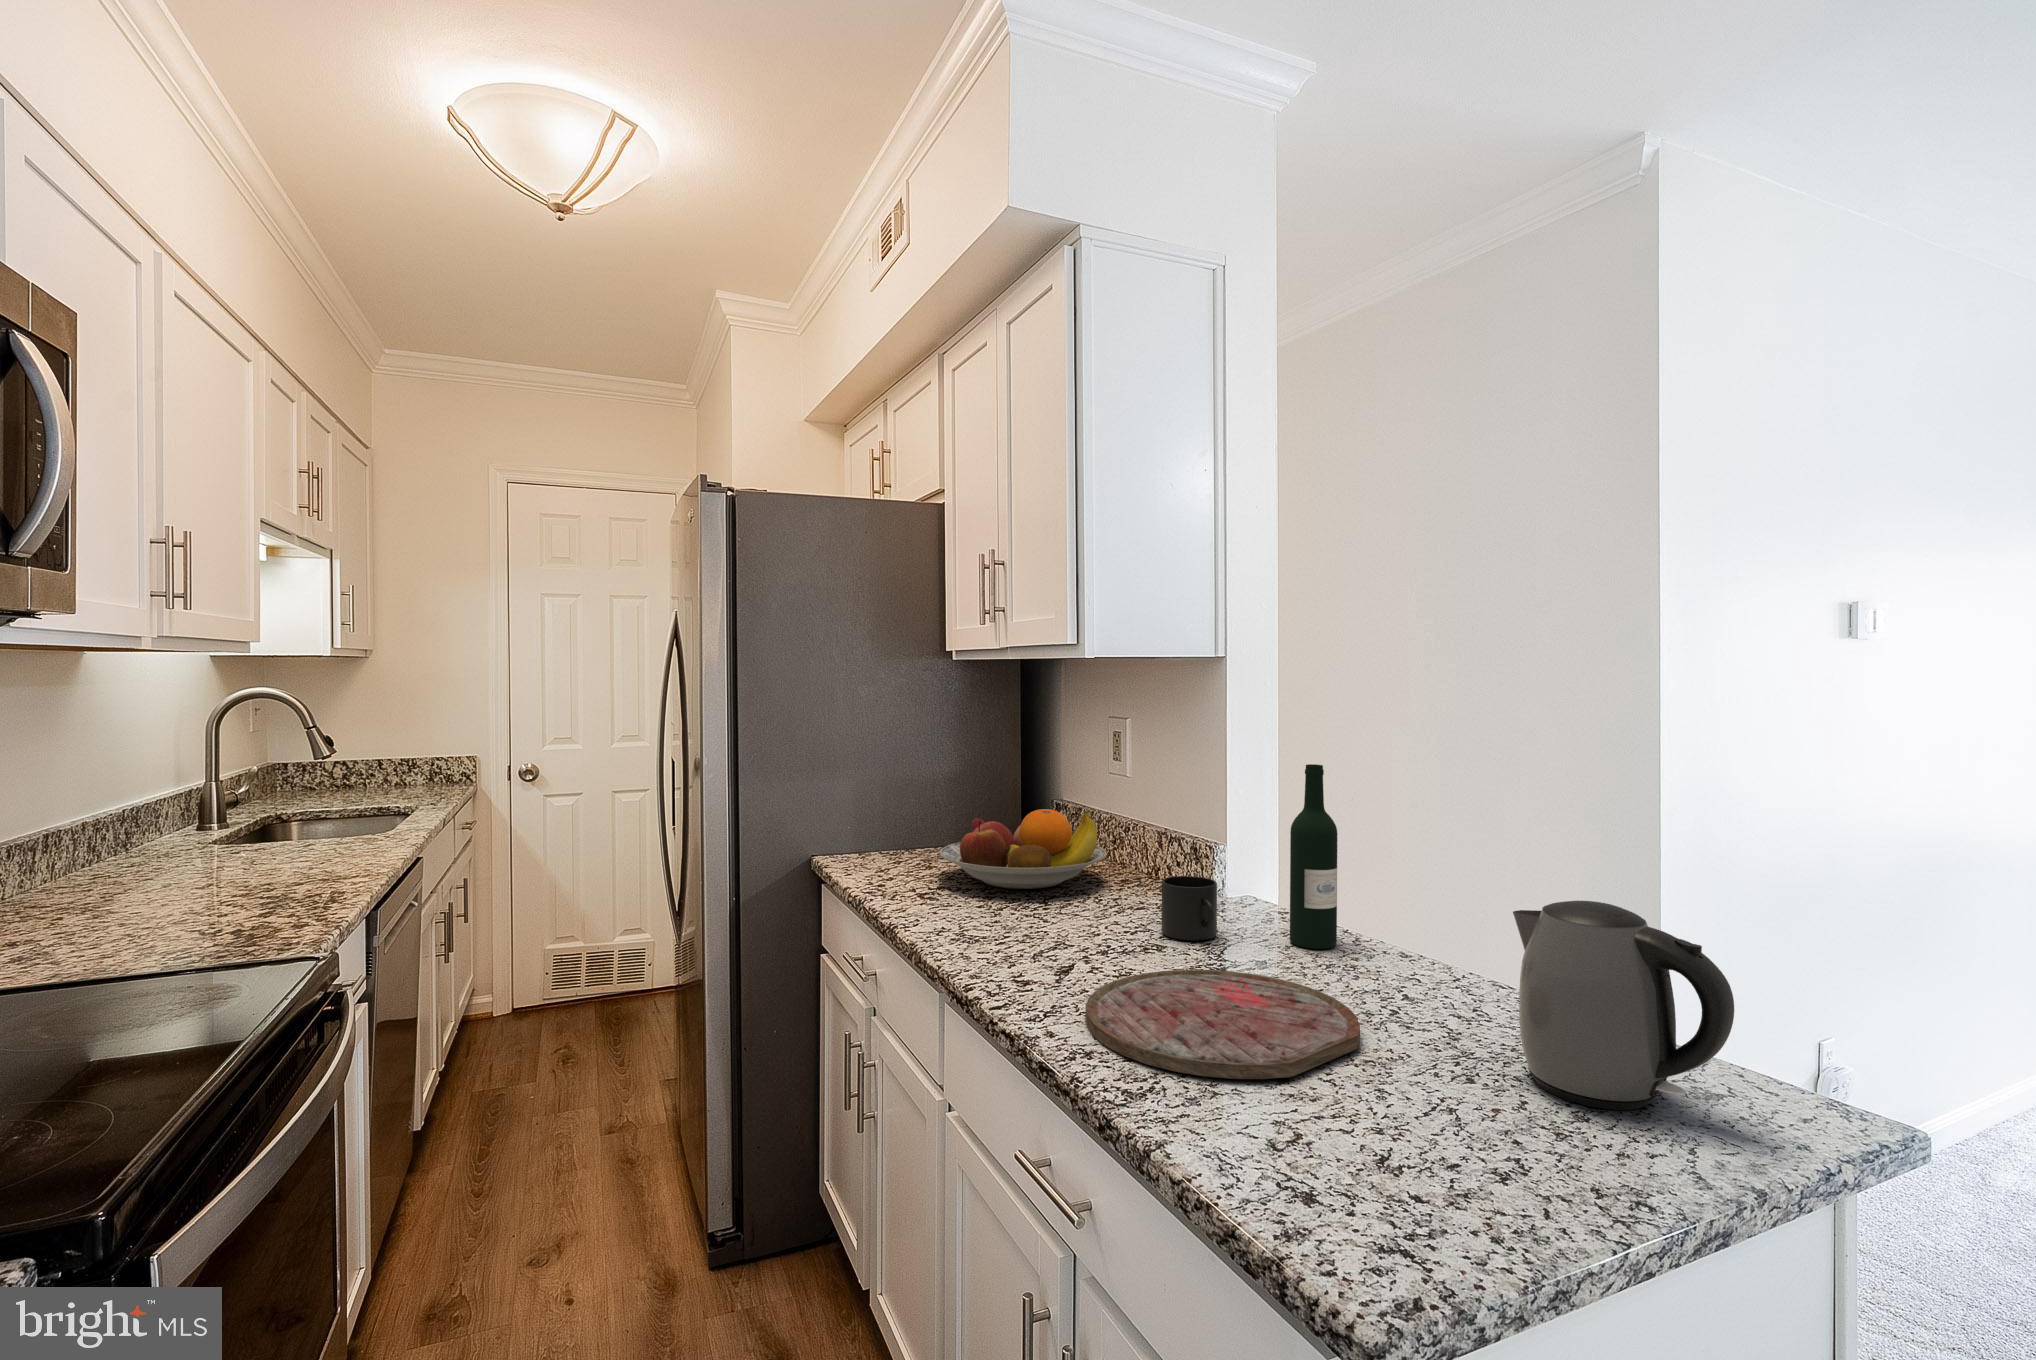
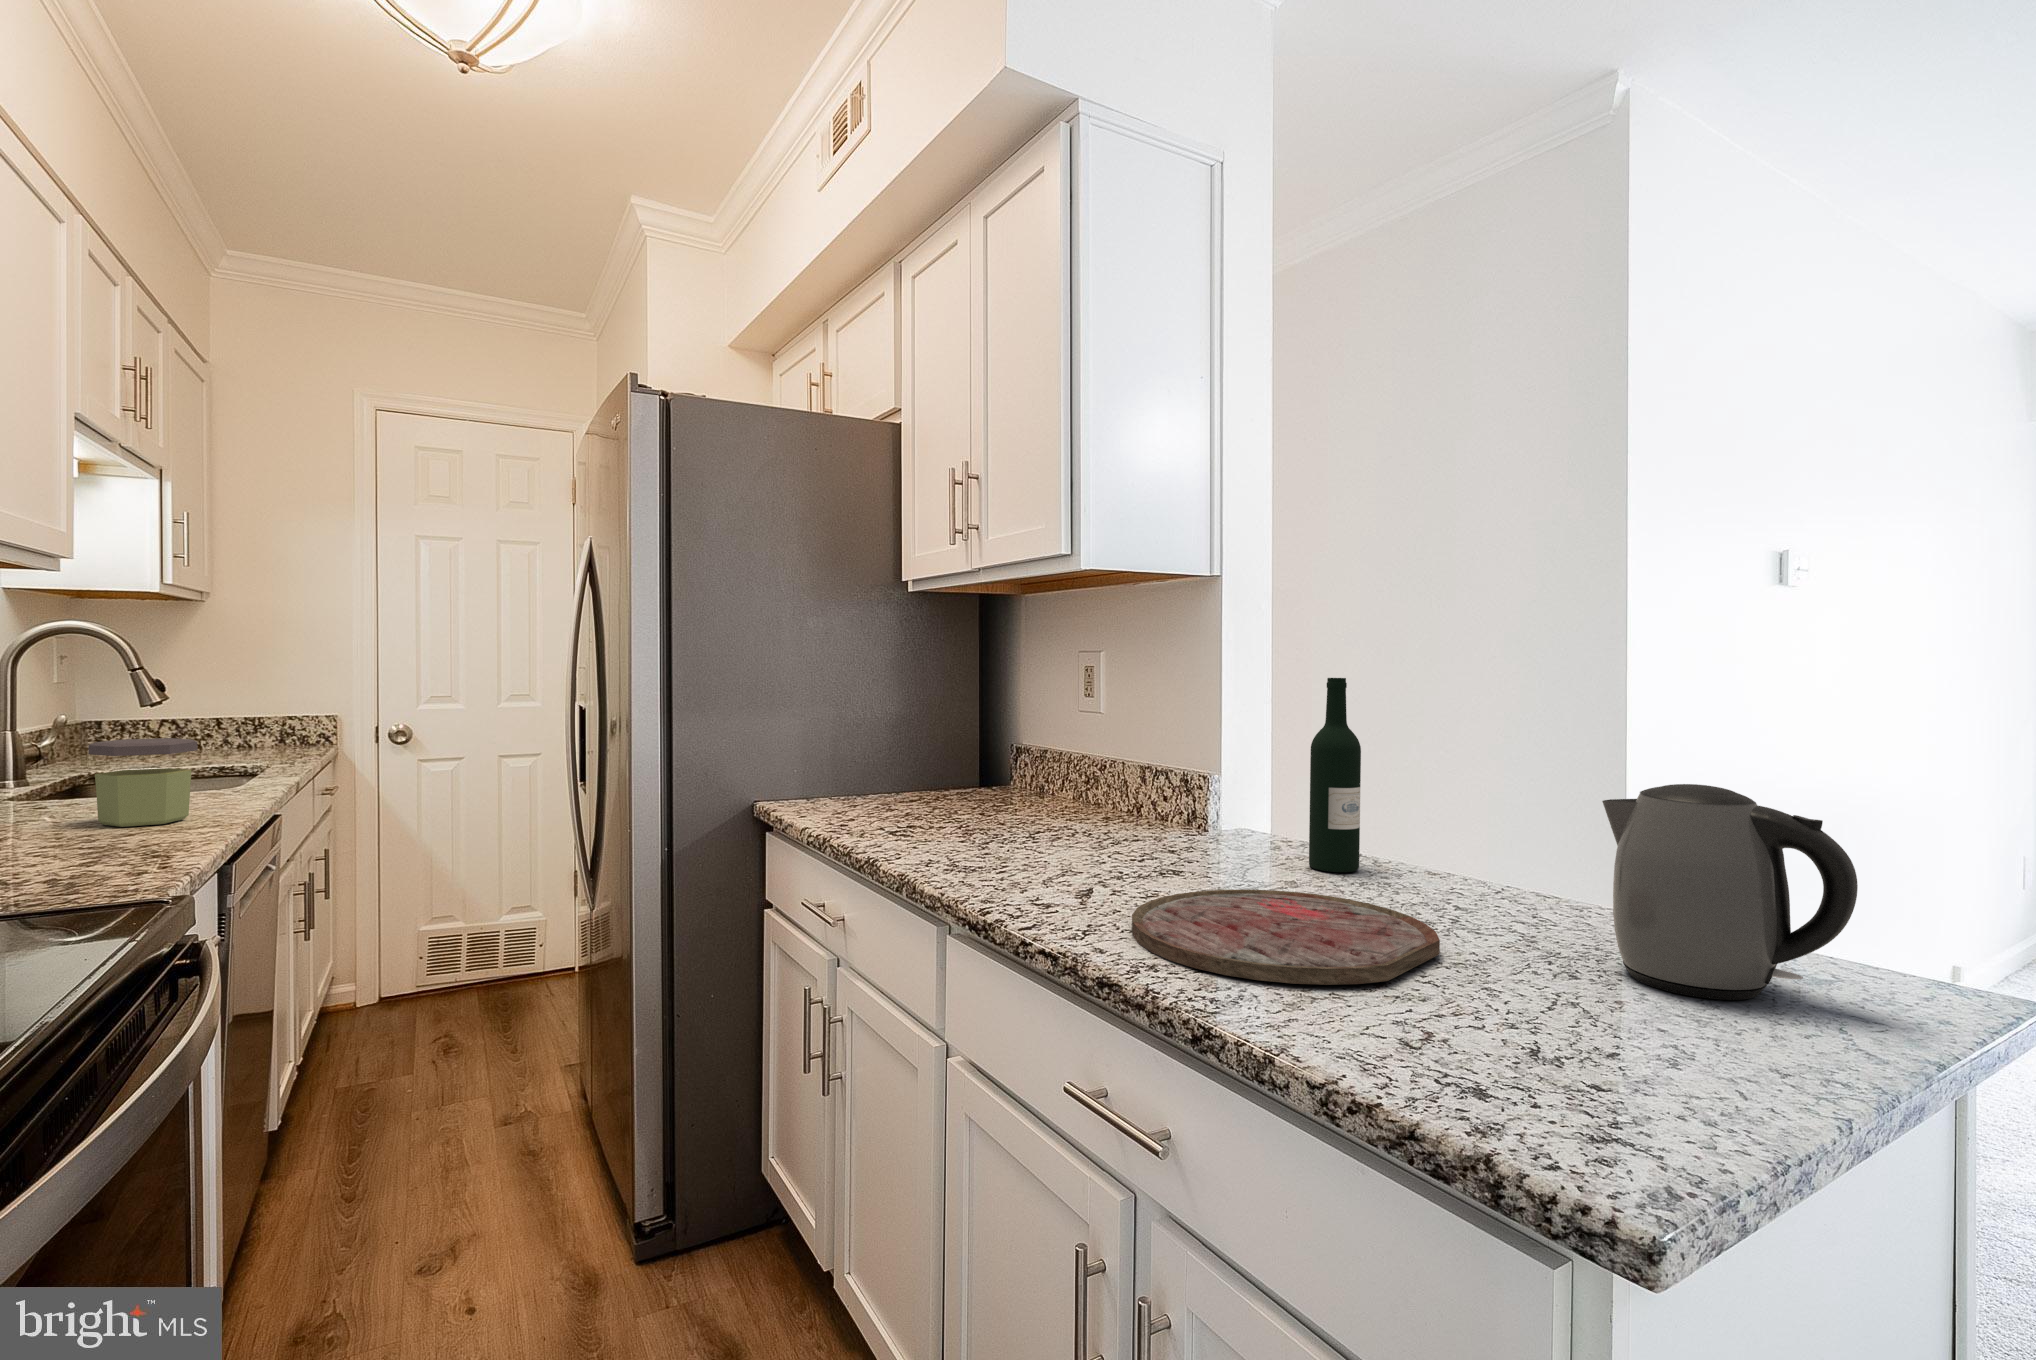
jar: none [266,798,350,875] -> present [88,738,198,827]
fruit bowl: present [940,809,1106,889] -> none [910,743,1092,827]
mug: present [1161,876,1217,941] -> none [1172,802,1234,867]

